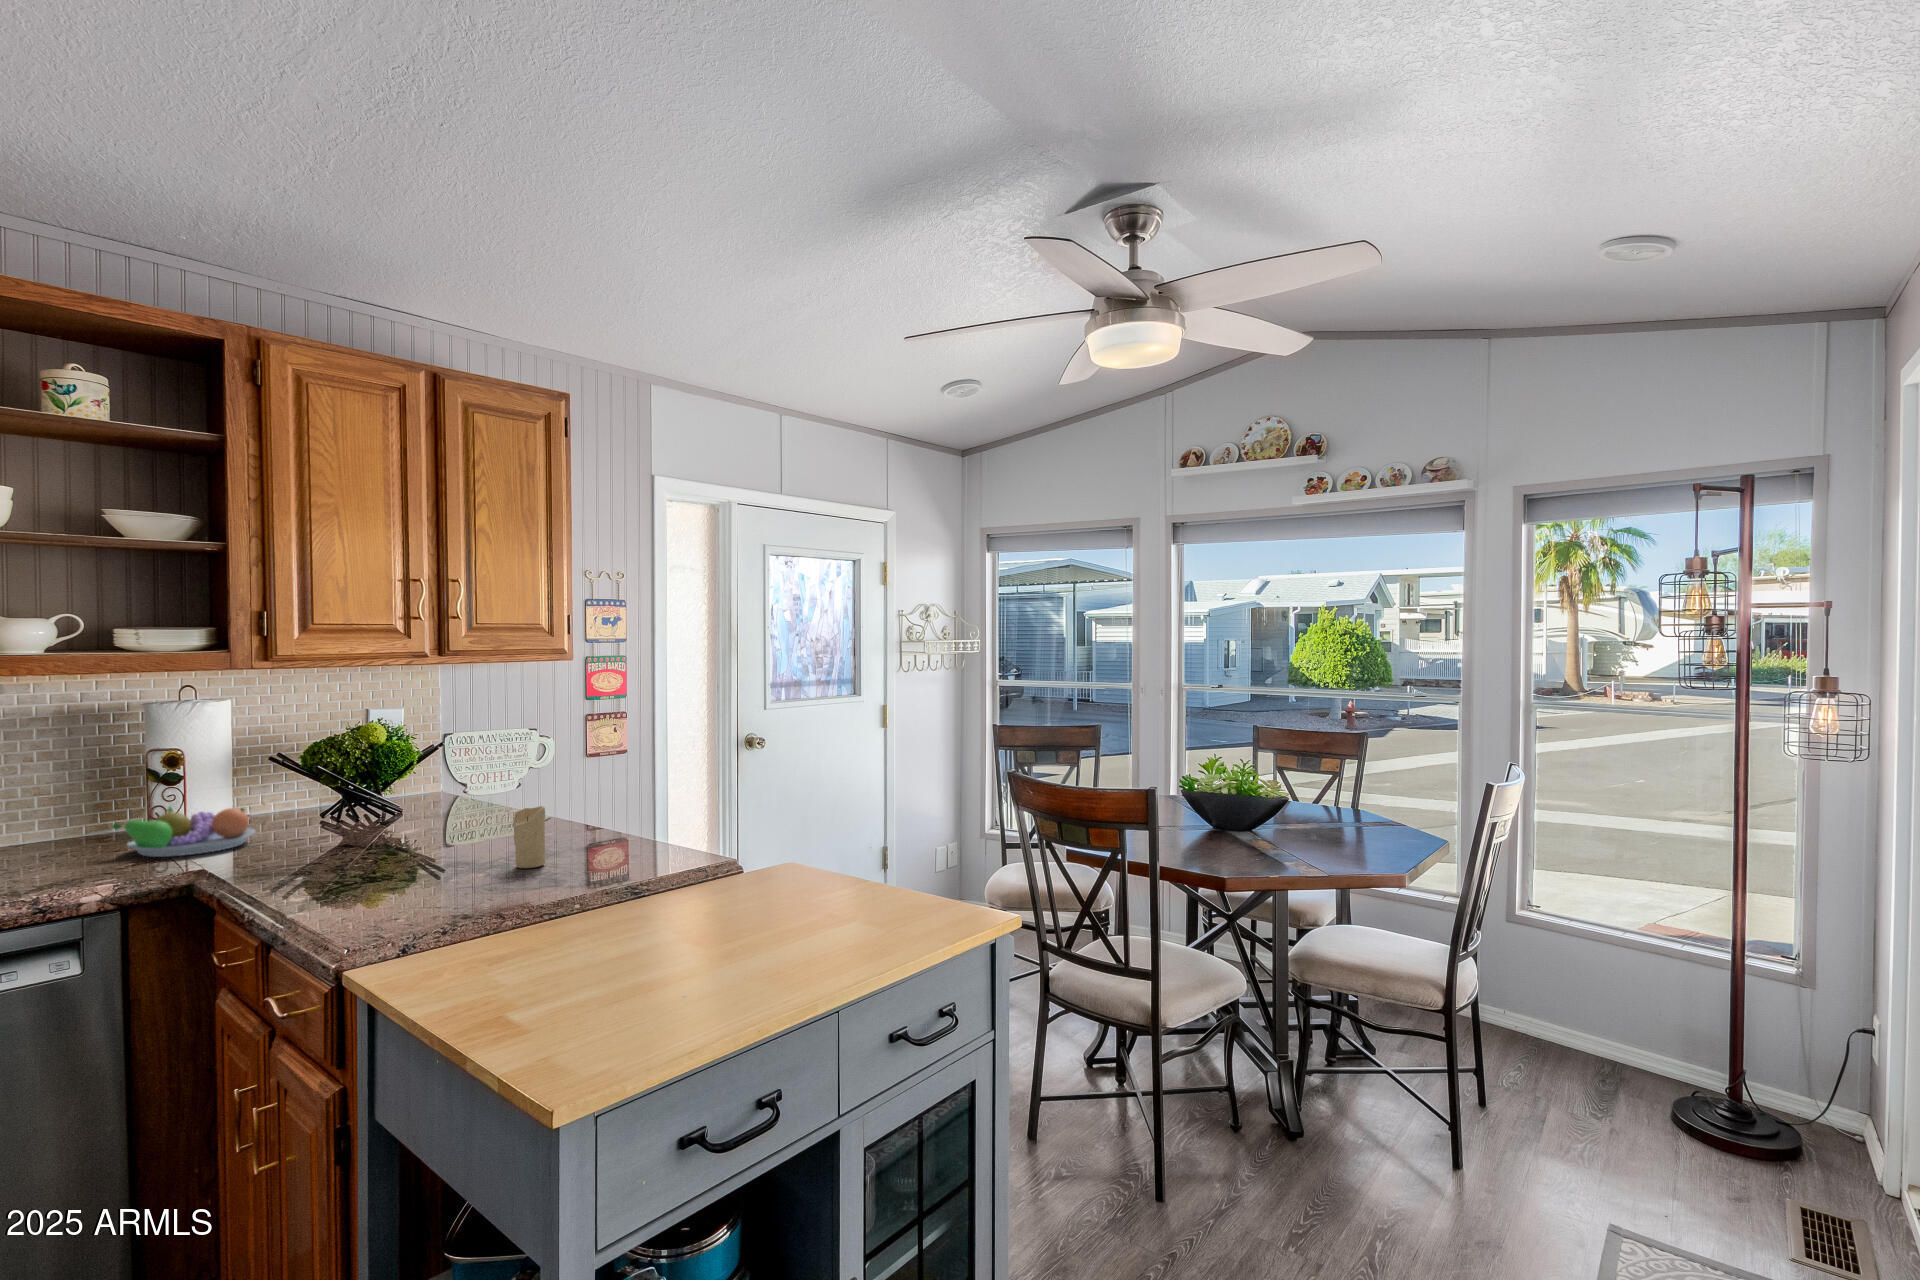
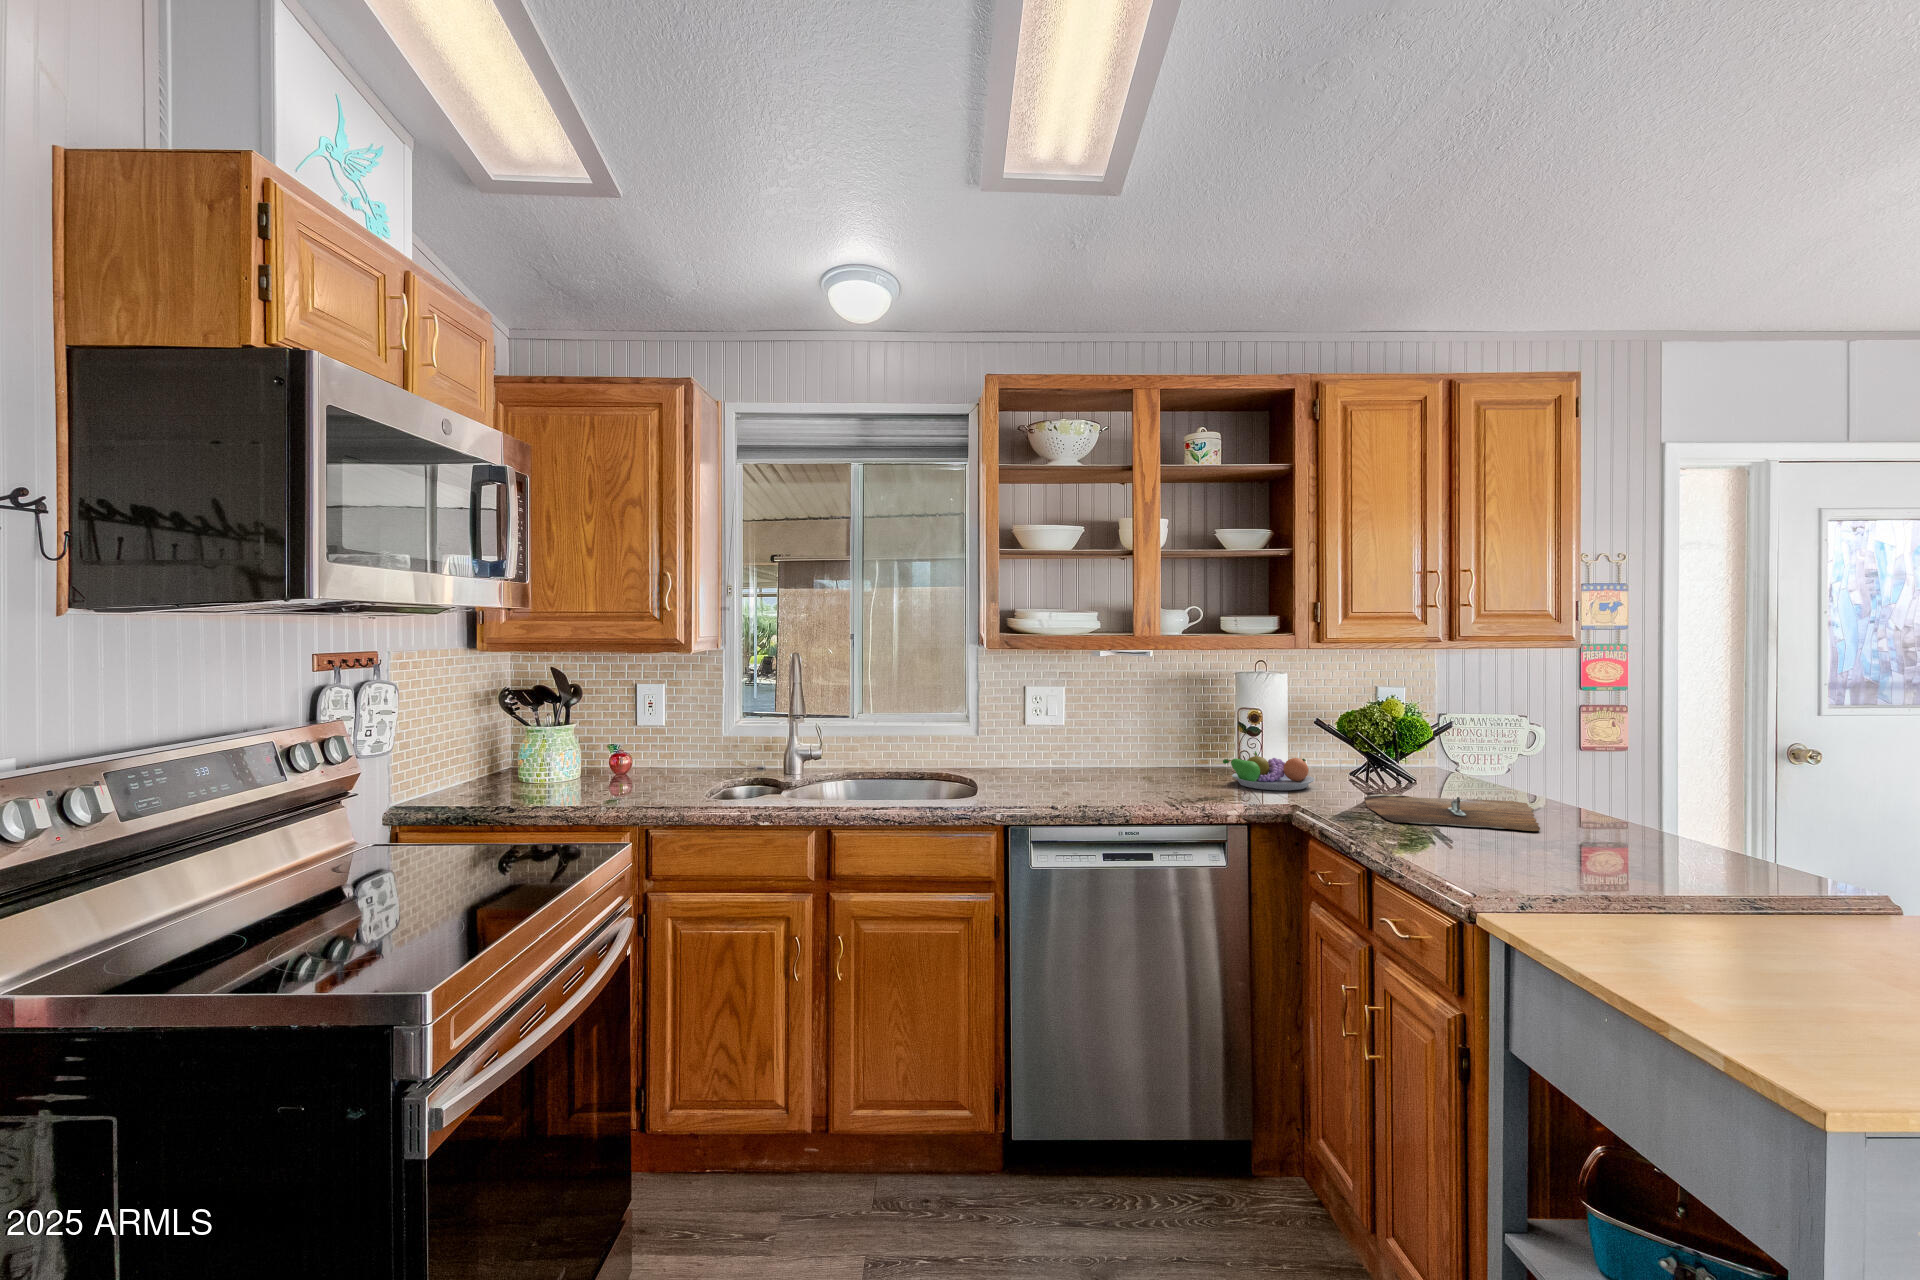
candle: present [514,806,545,868] -> none [1576,792,1613,854]
cutting board: none [310,824,502,872] -> present [1365,793,1540,831]

